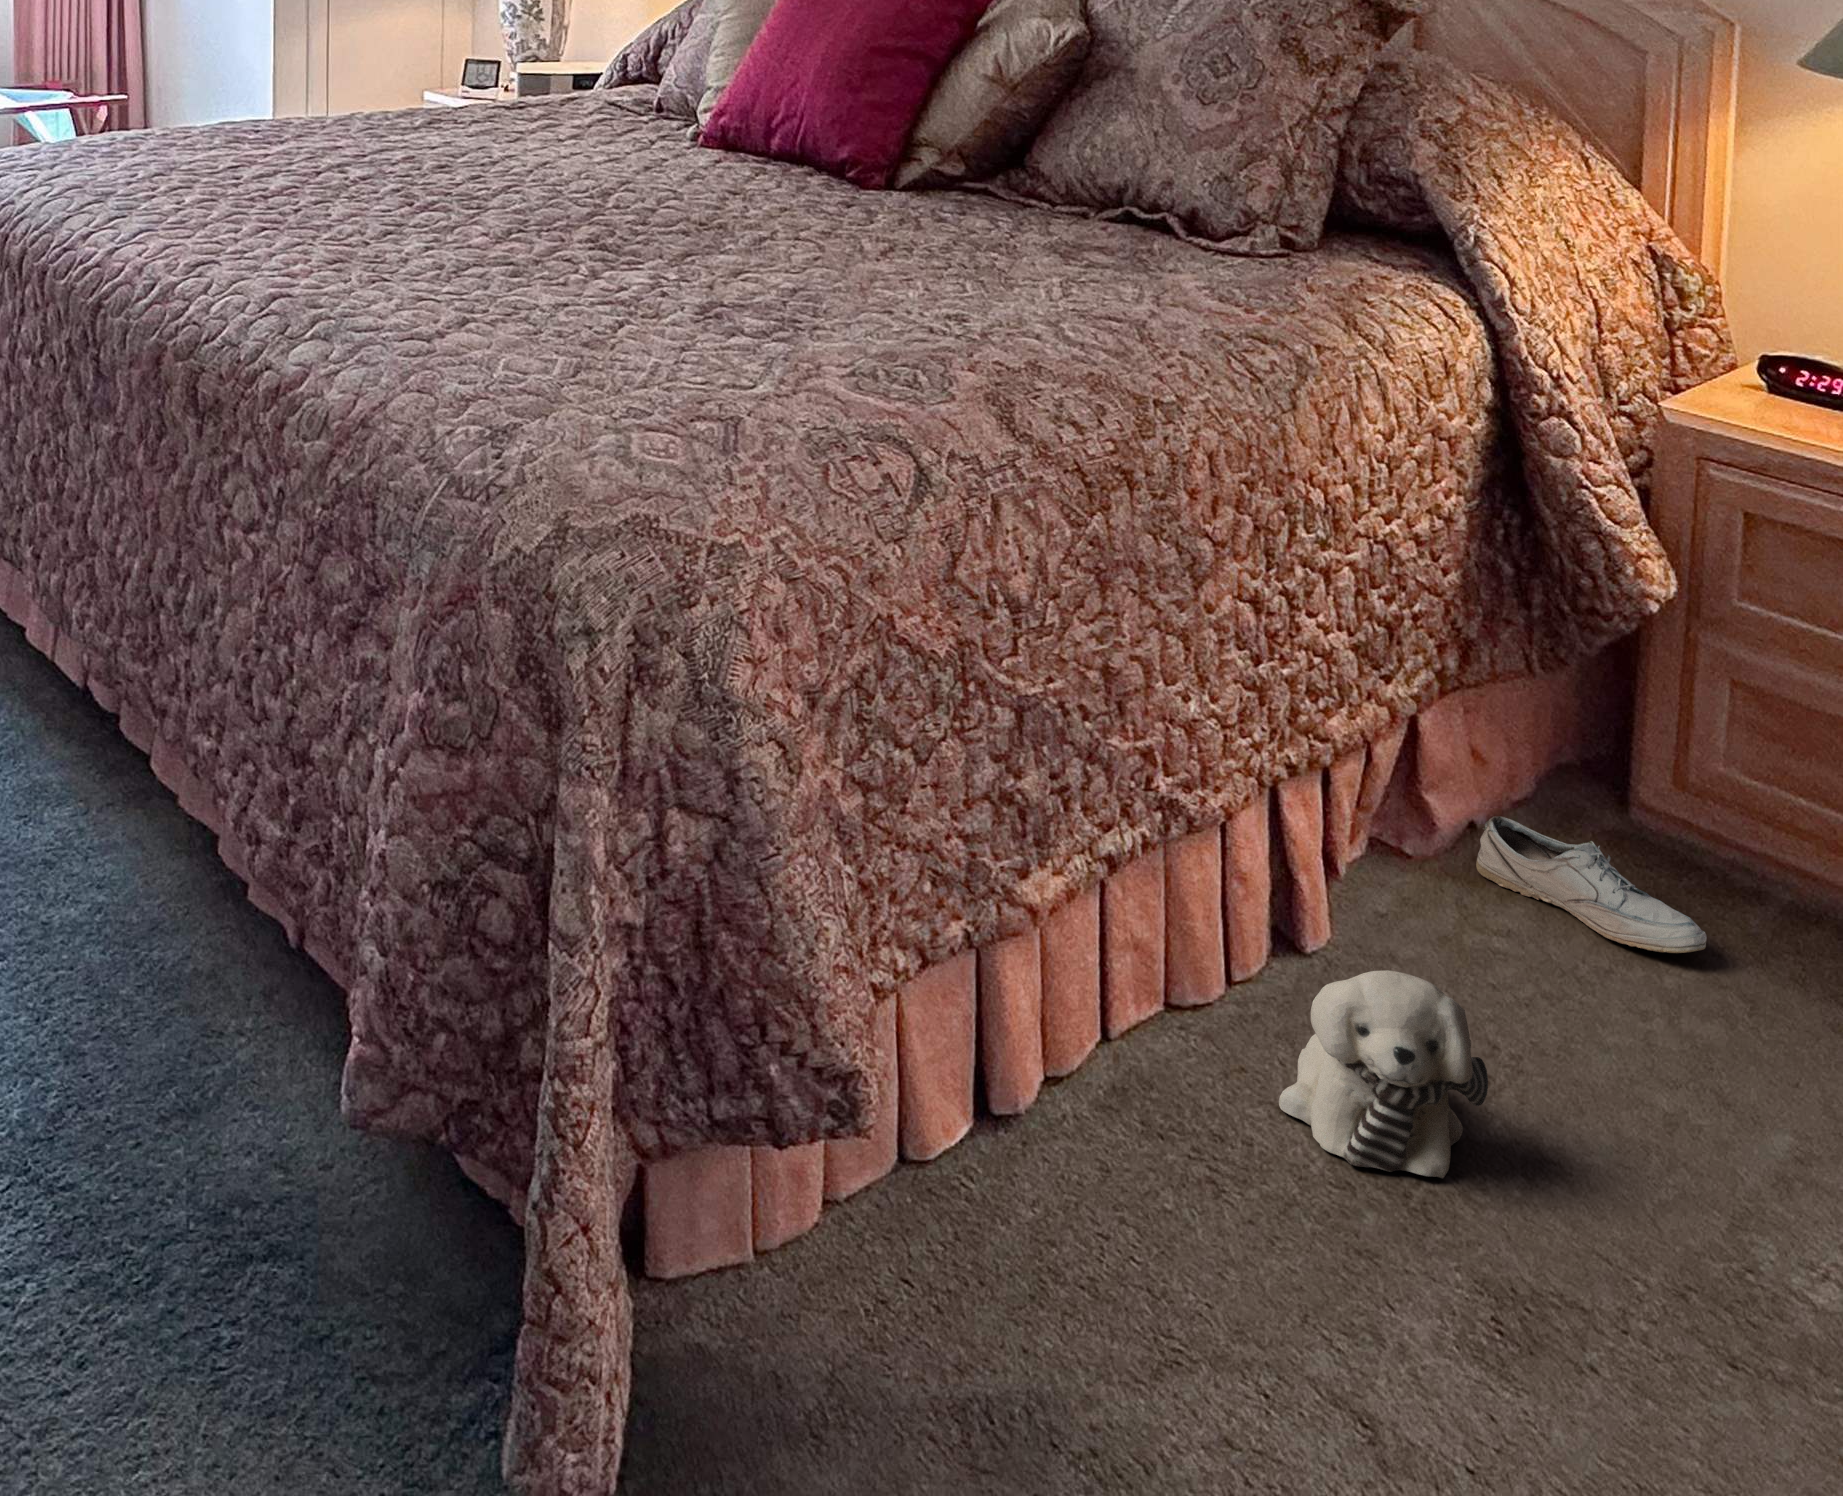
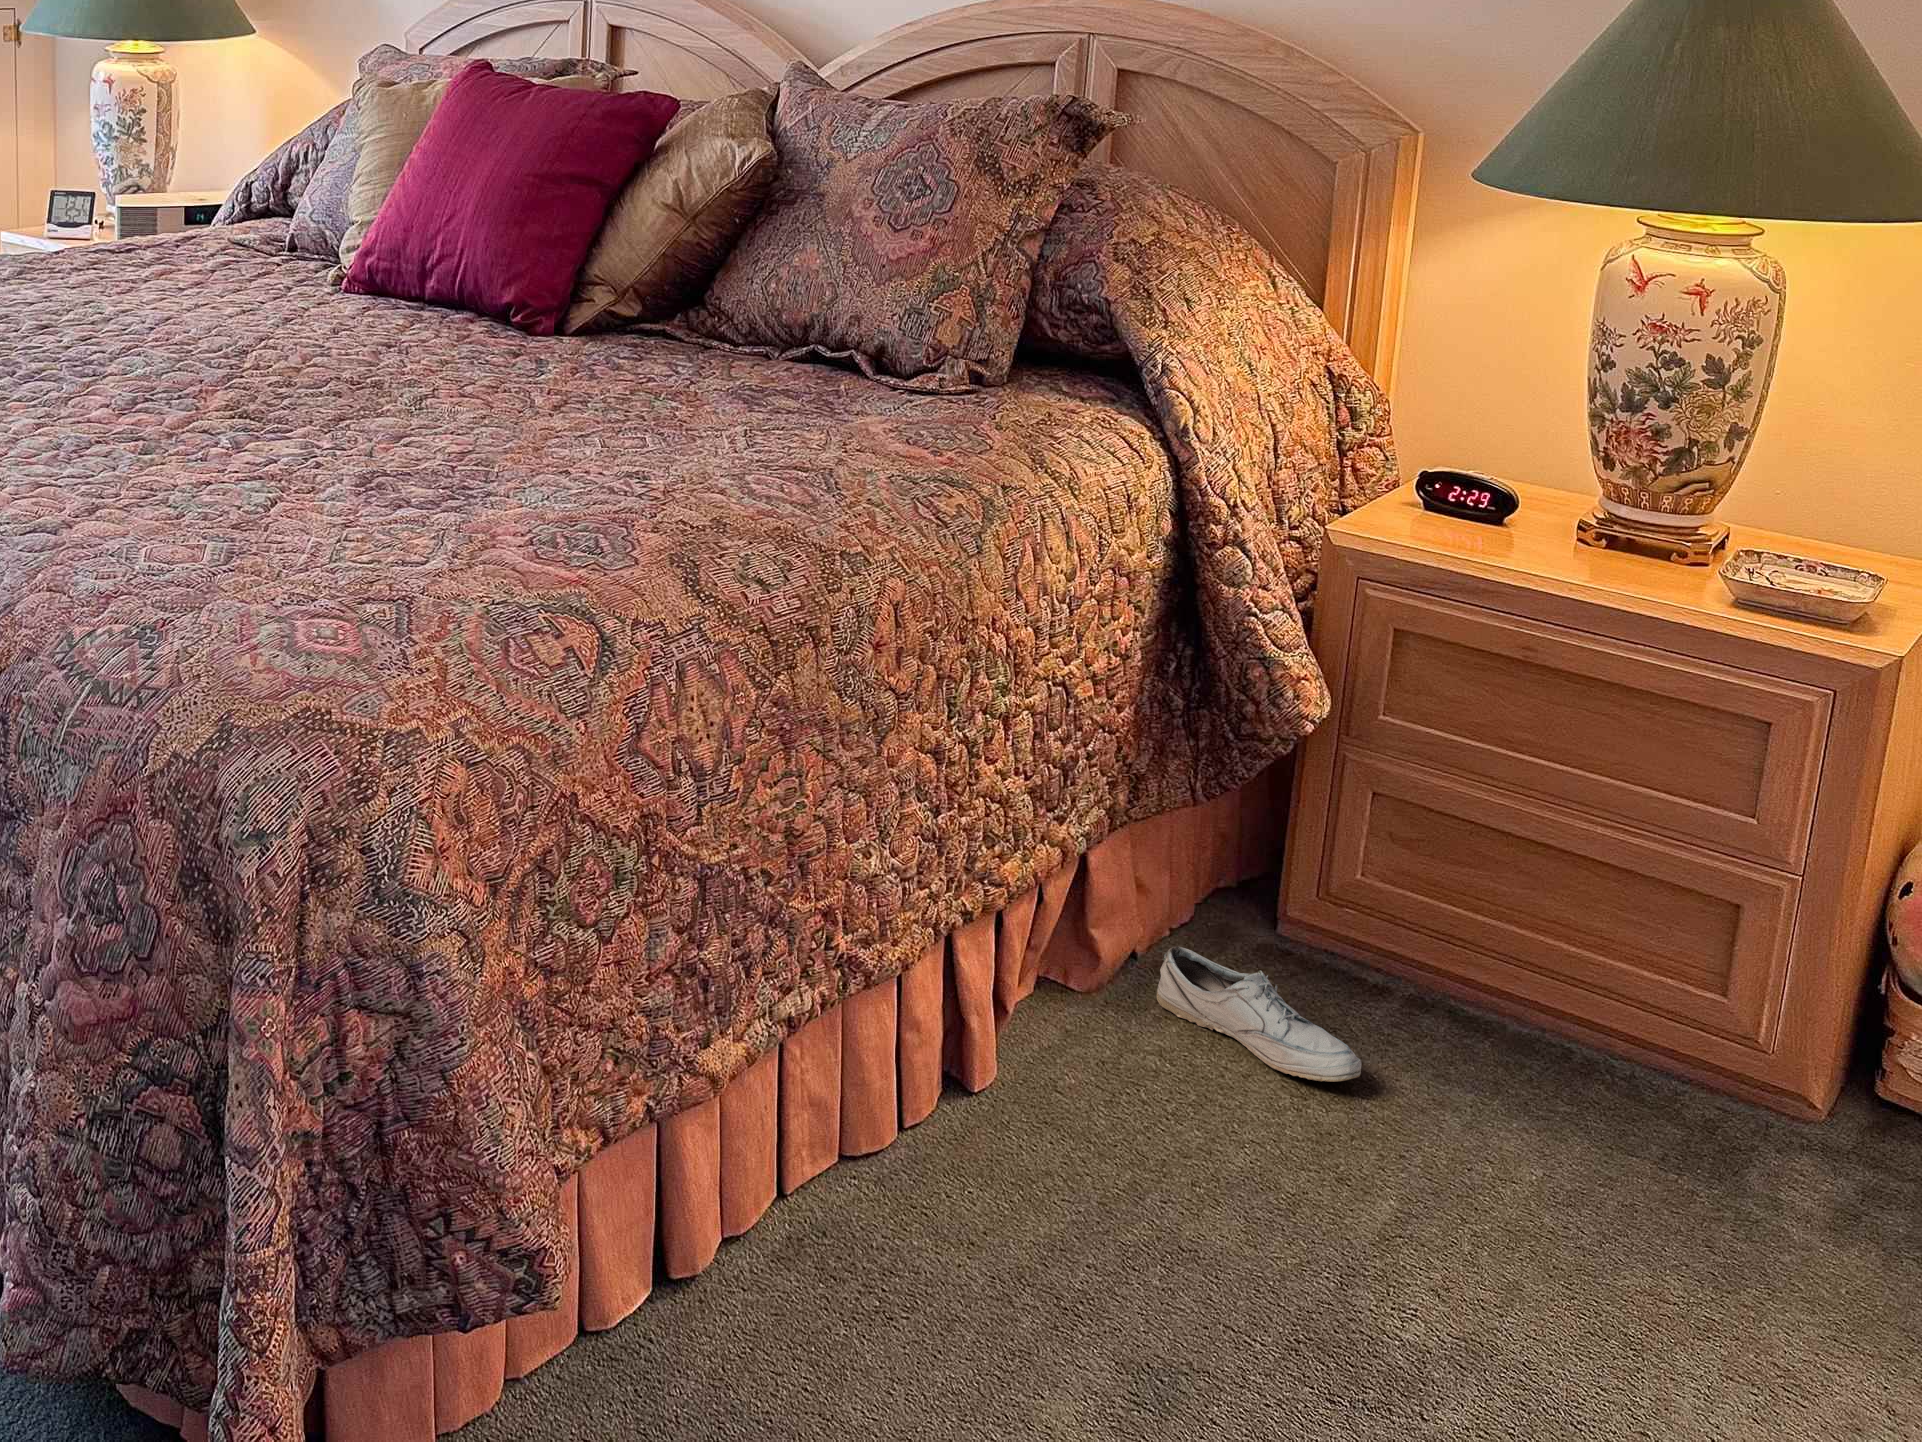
plush toy: present [1279,970,1488,1178] -> none [954,1123,1146,1327]

